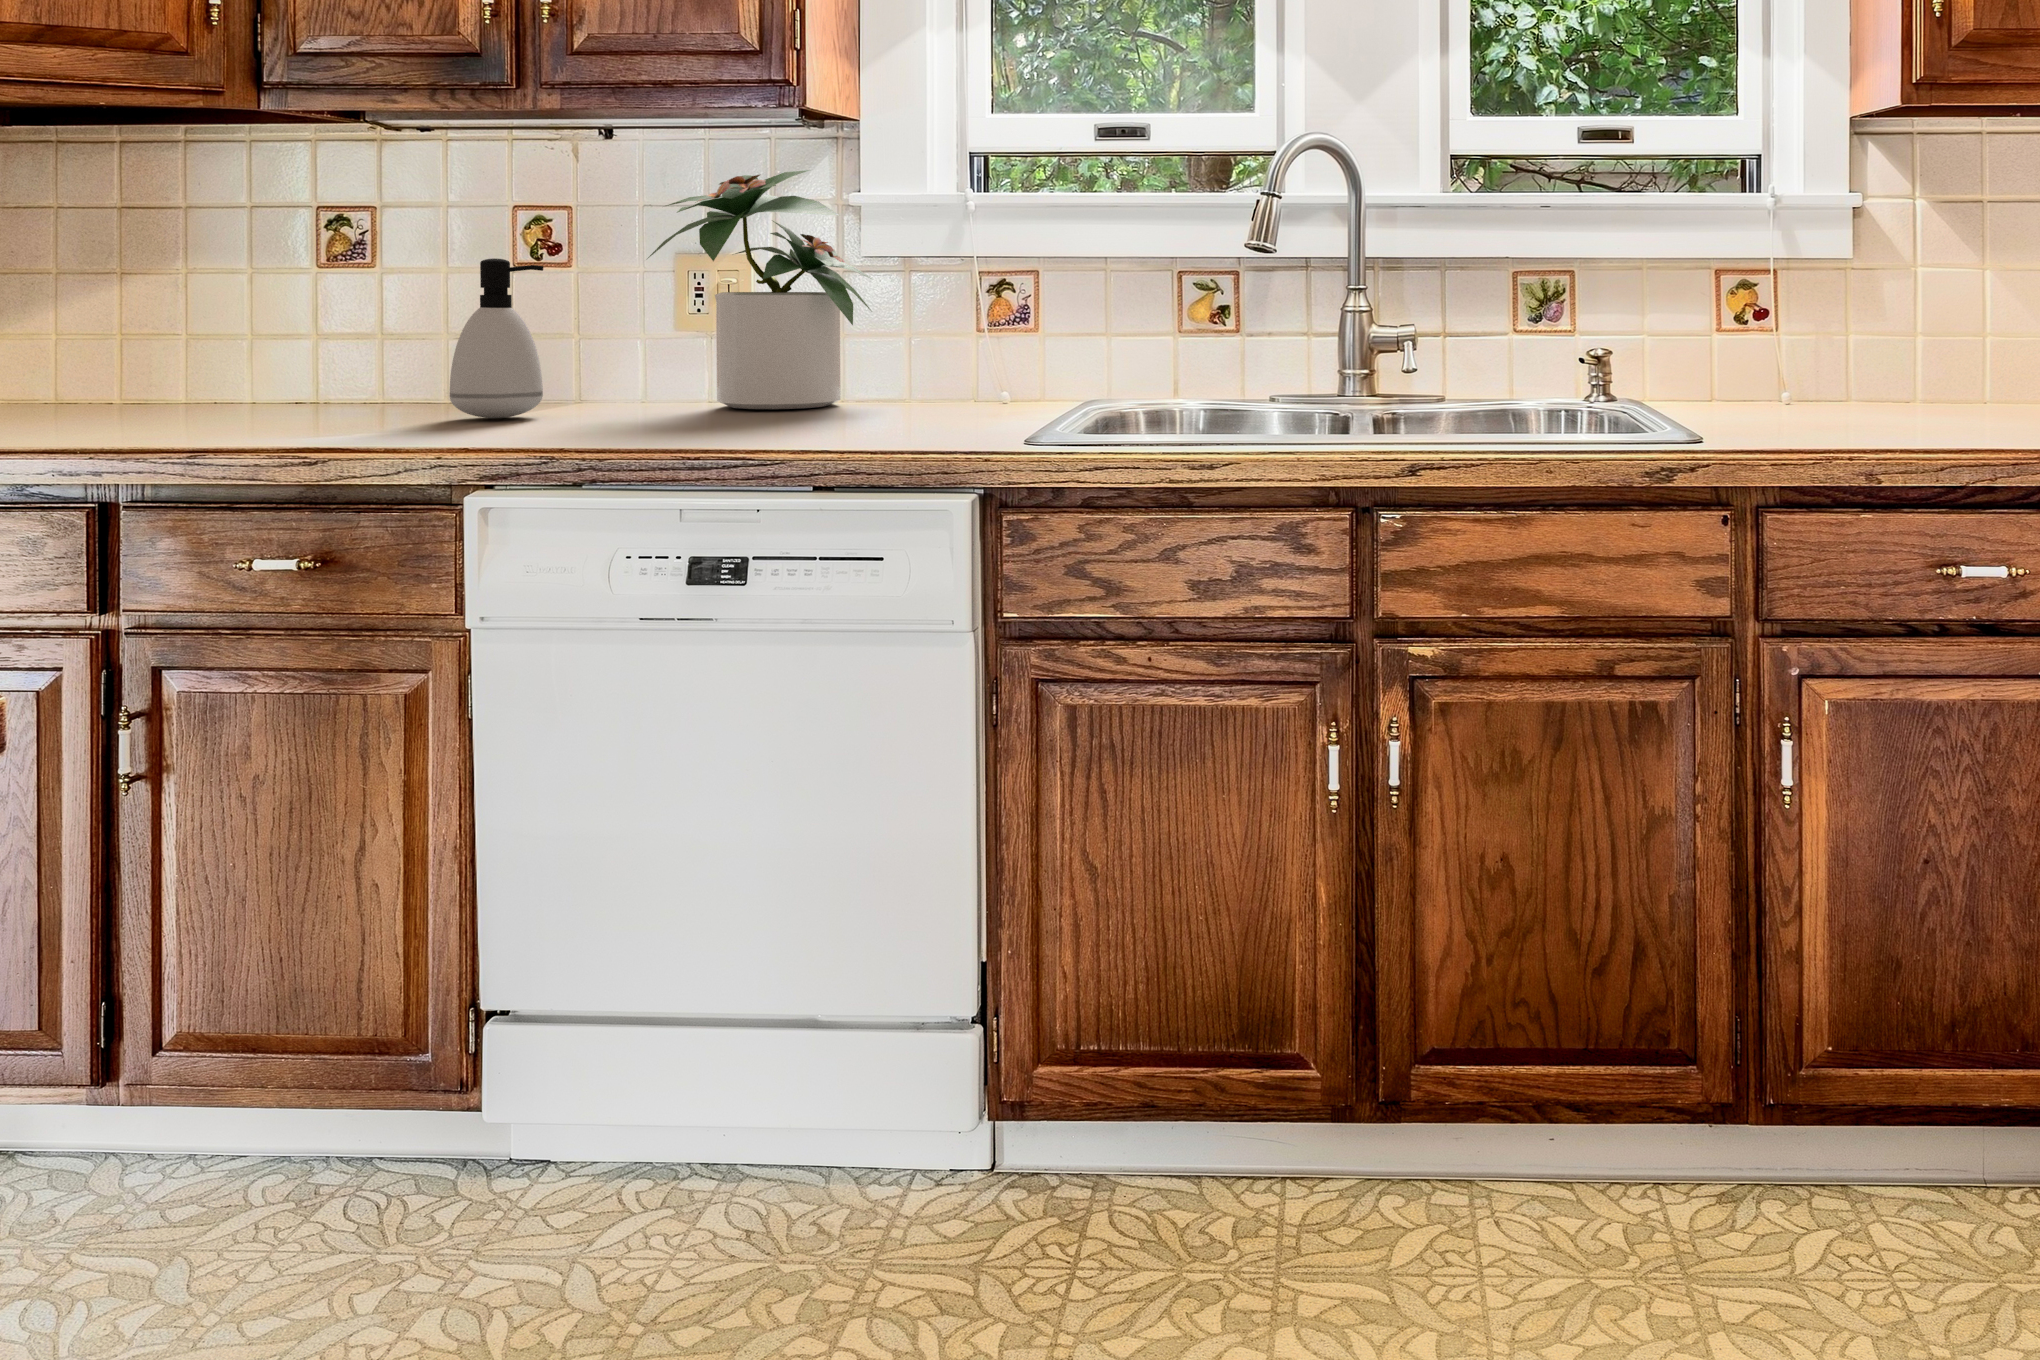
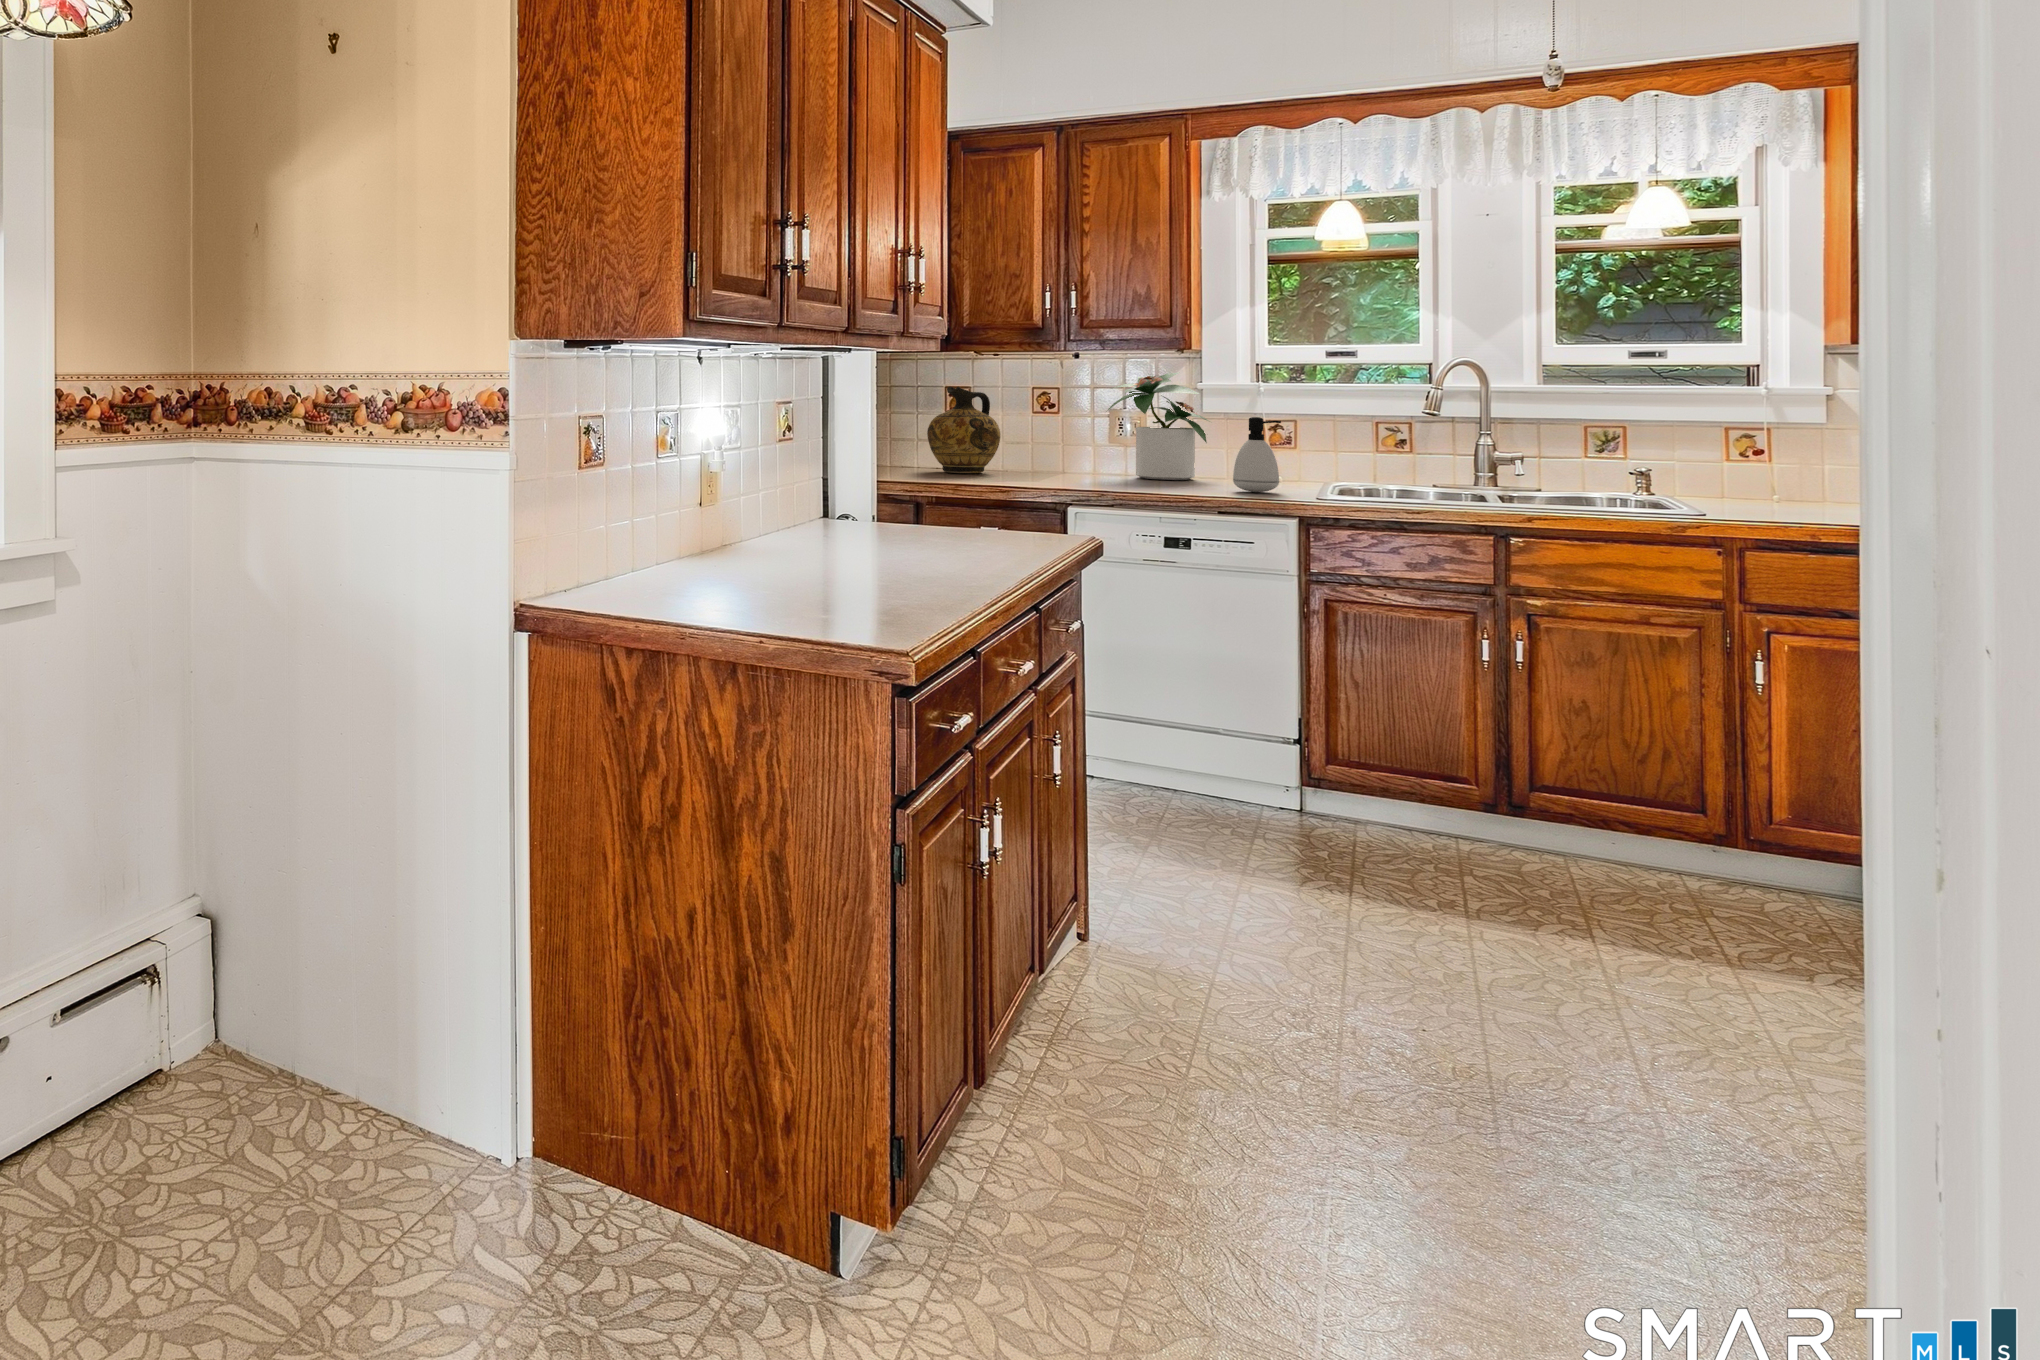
ceramic jug: none [225,201,417,414] -> present [927,387,1000,473]
soap dispenser: present [450,258,544,418] -> present [1233,417,1281,492]

